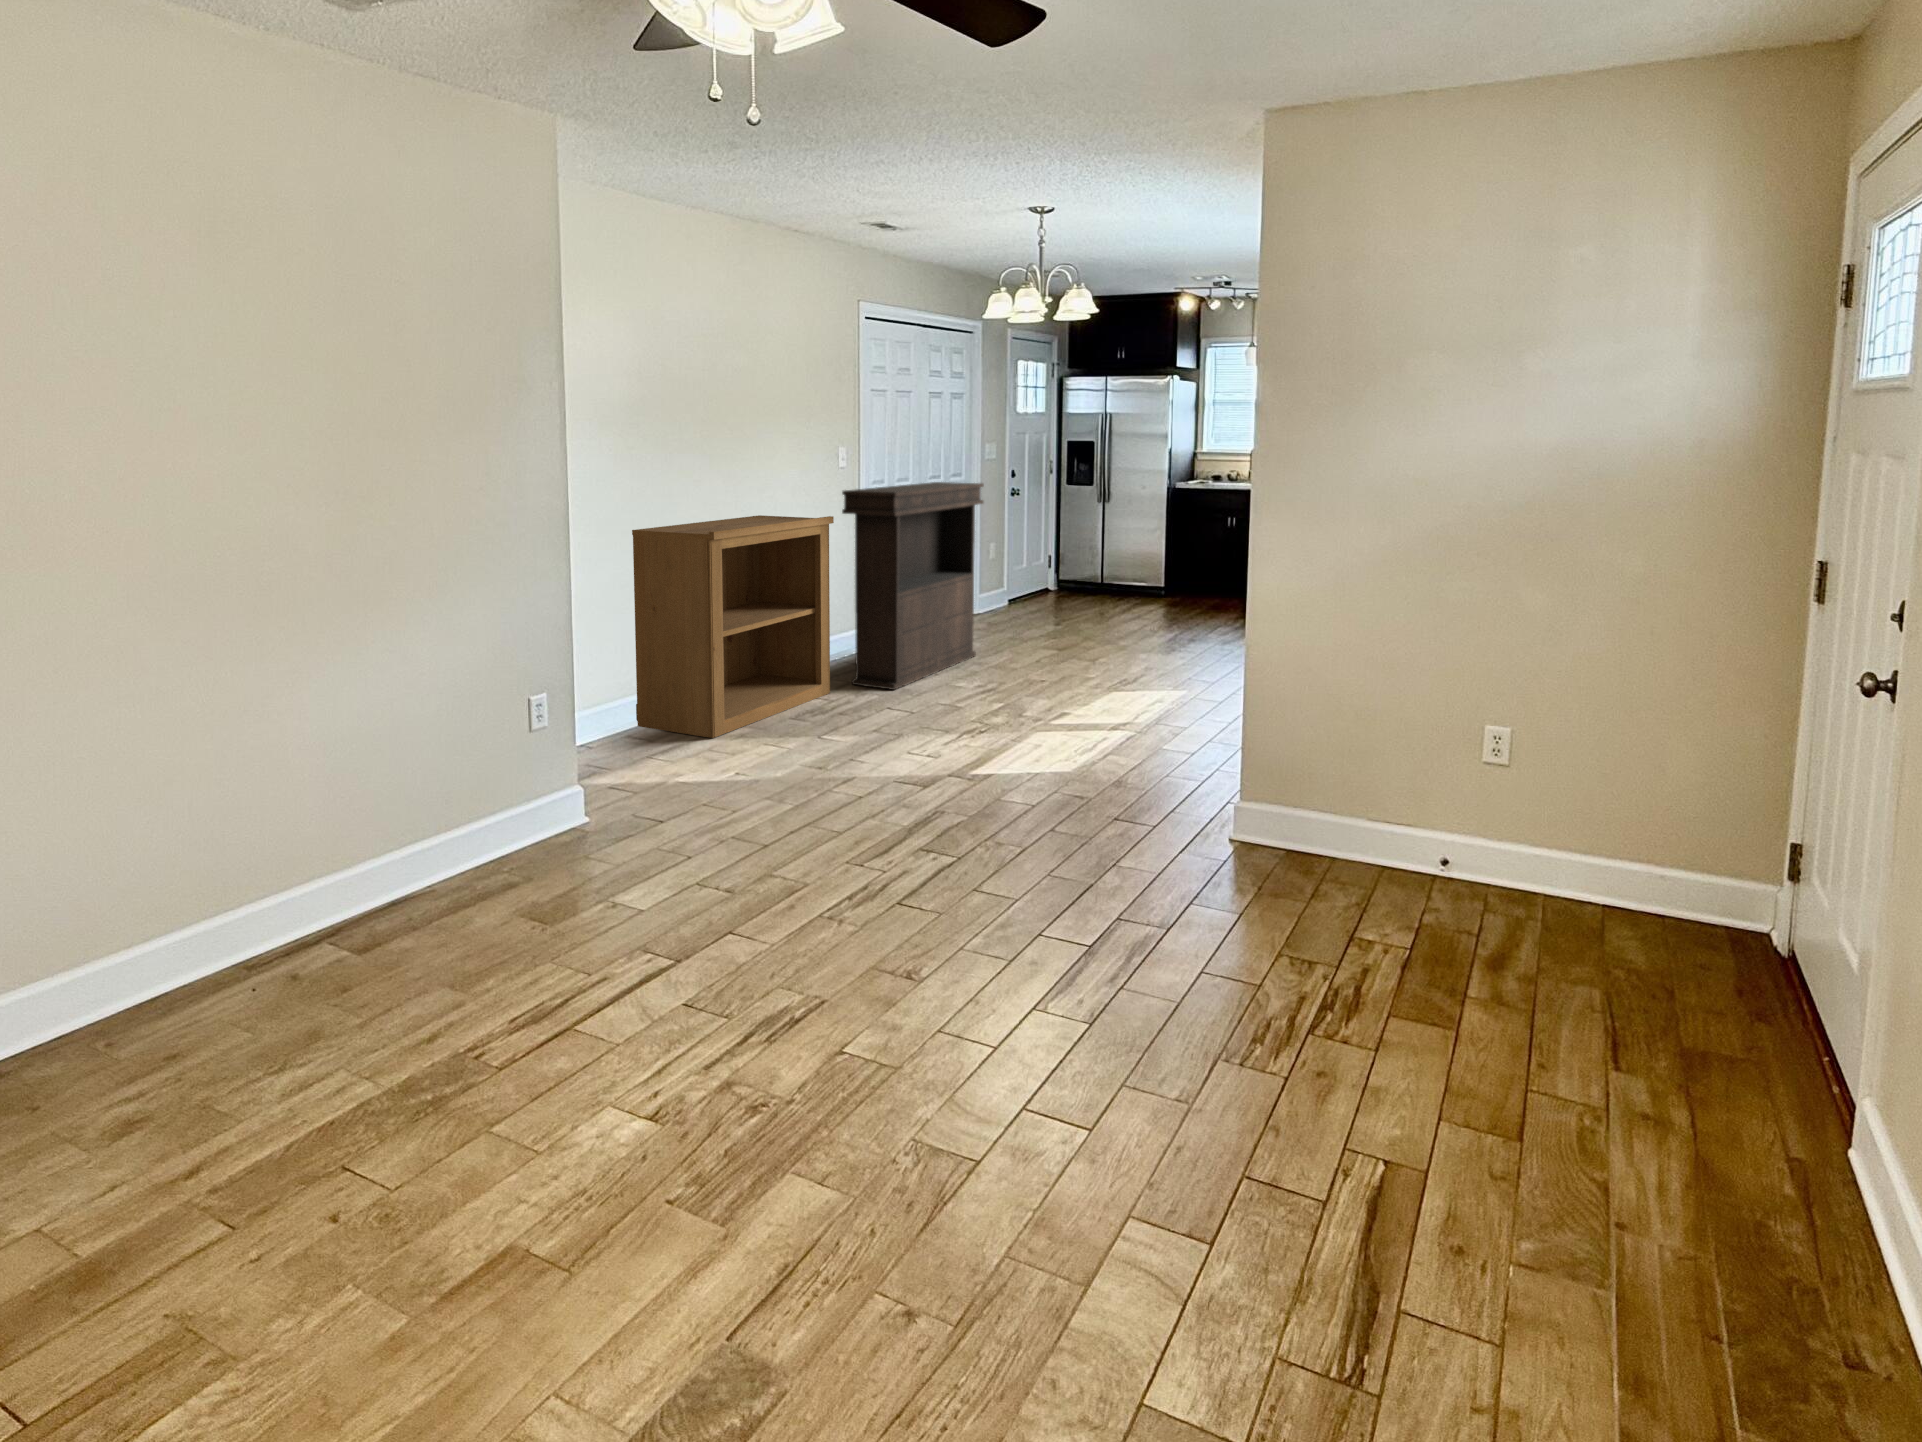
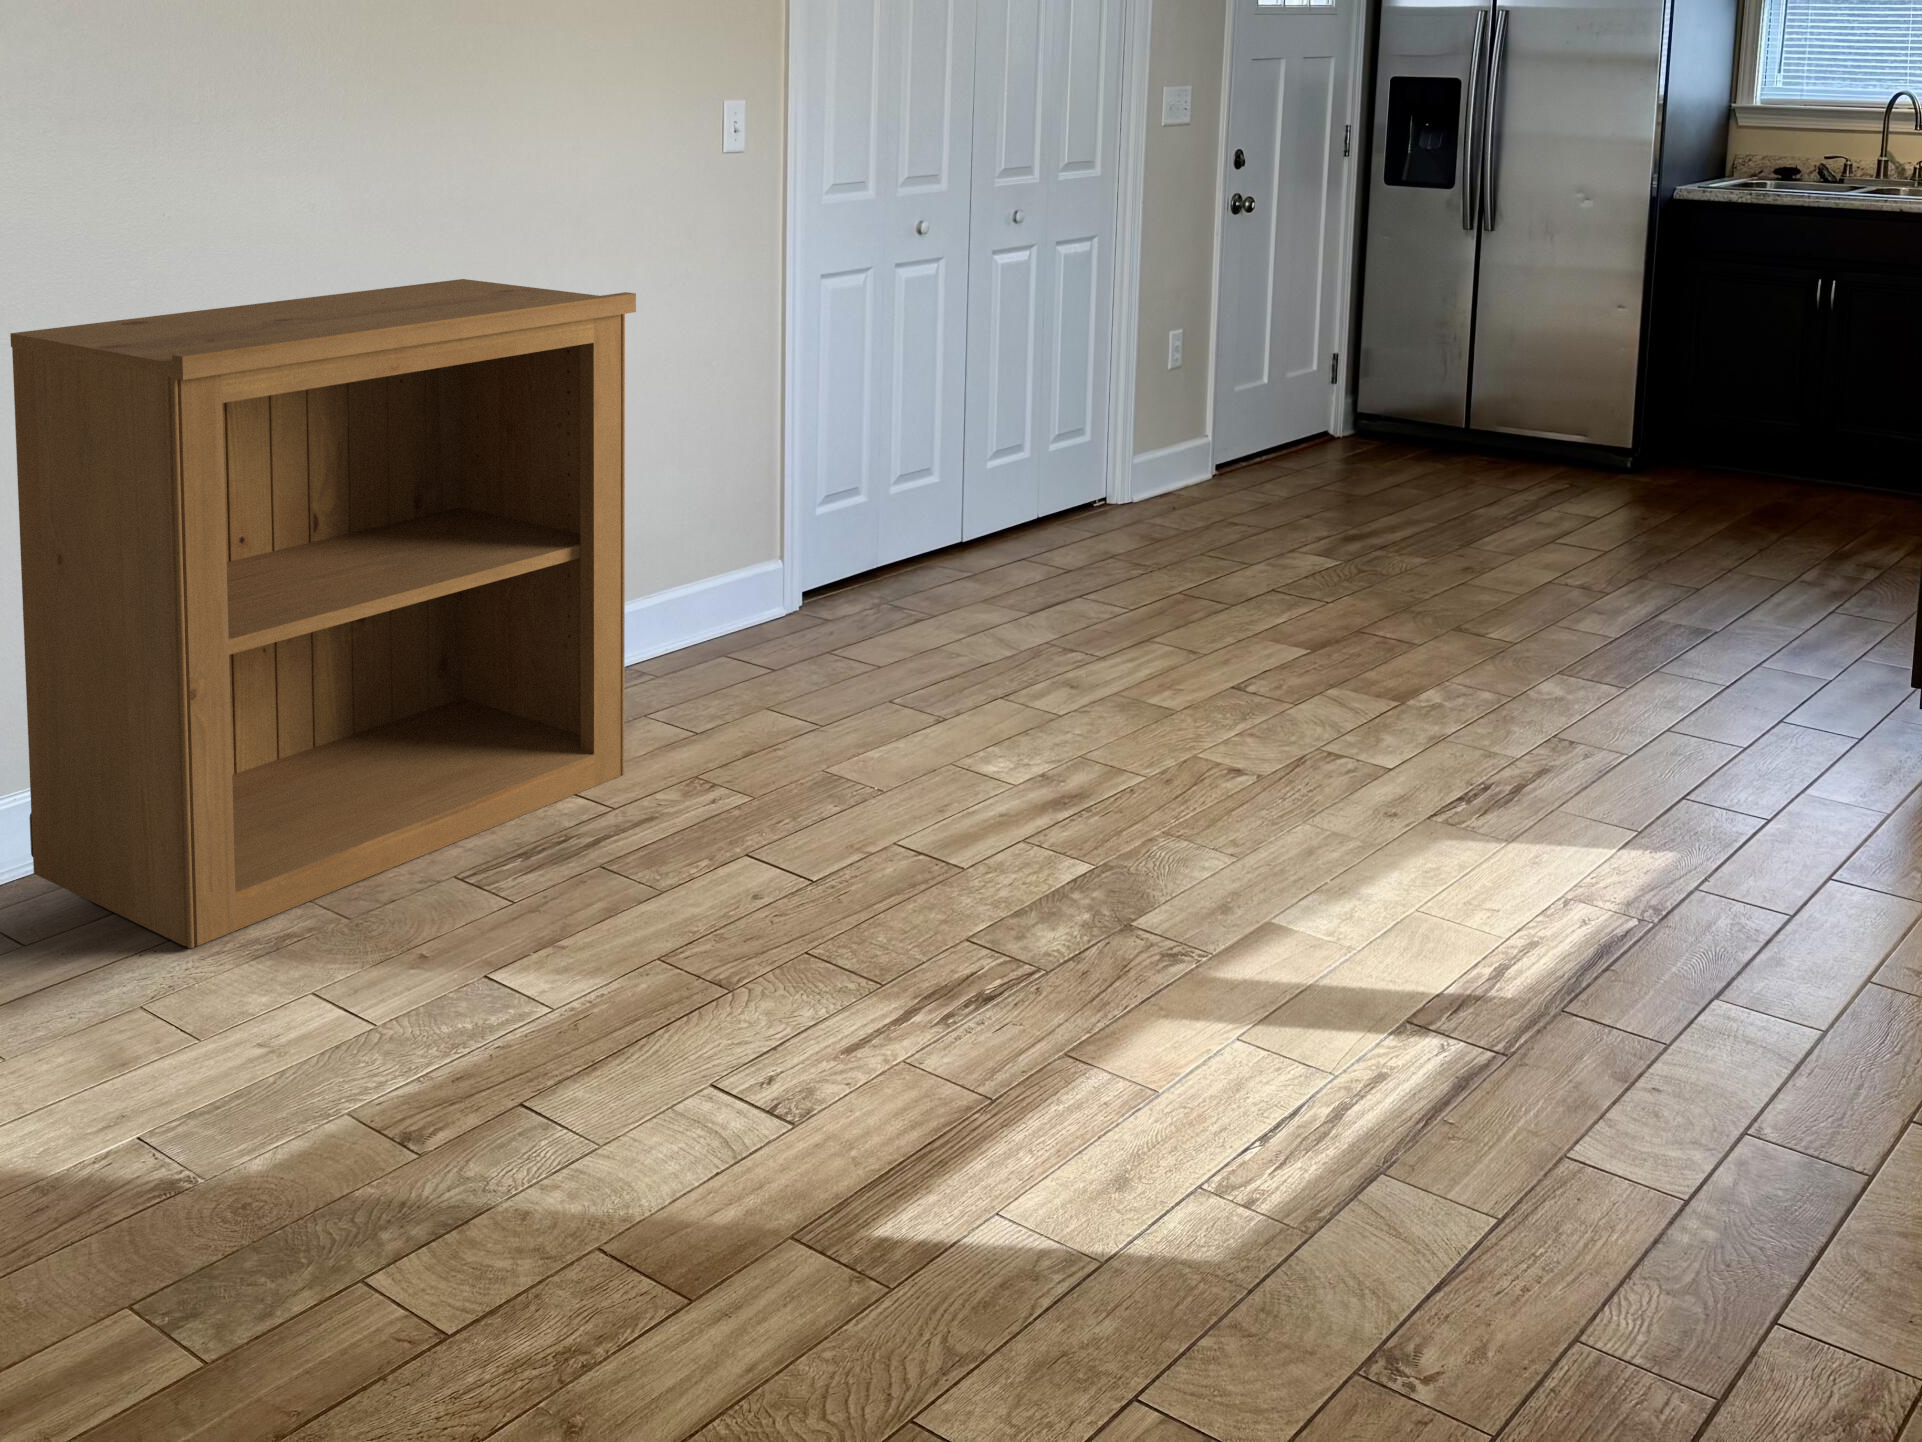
console table: present [842,482,984,690] -> none [676,188,1111,777]

